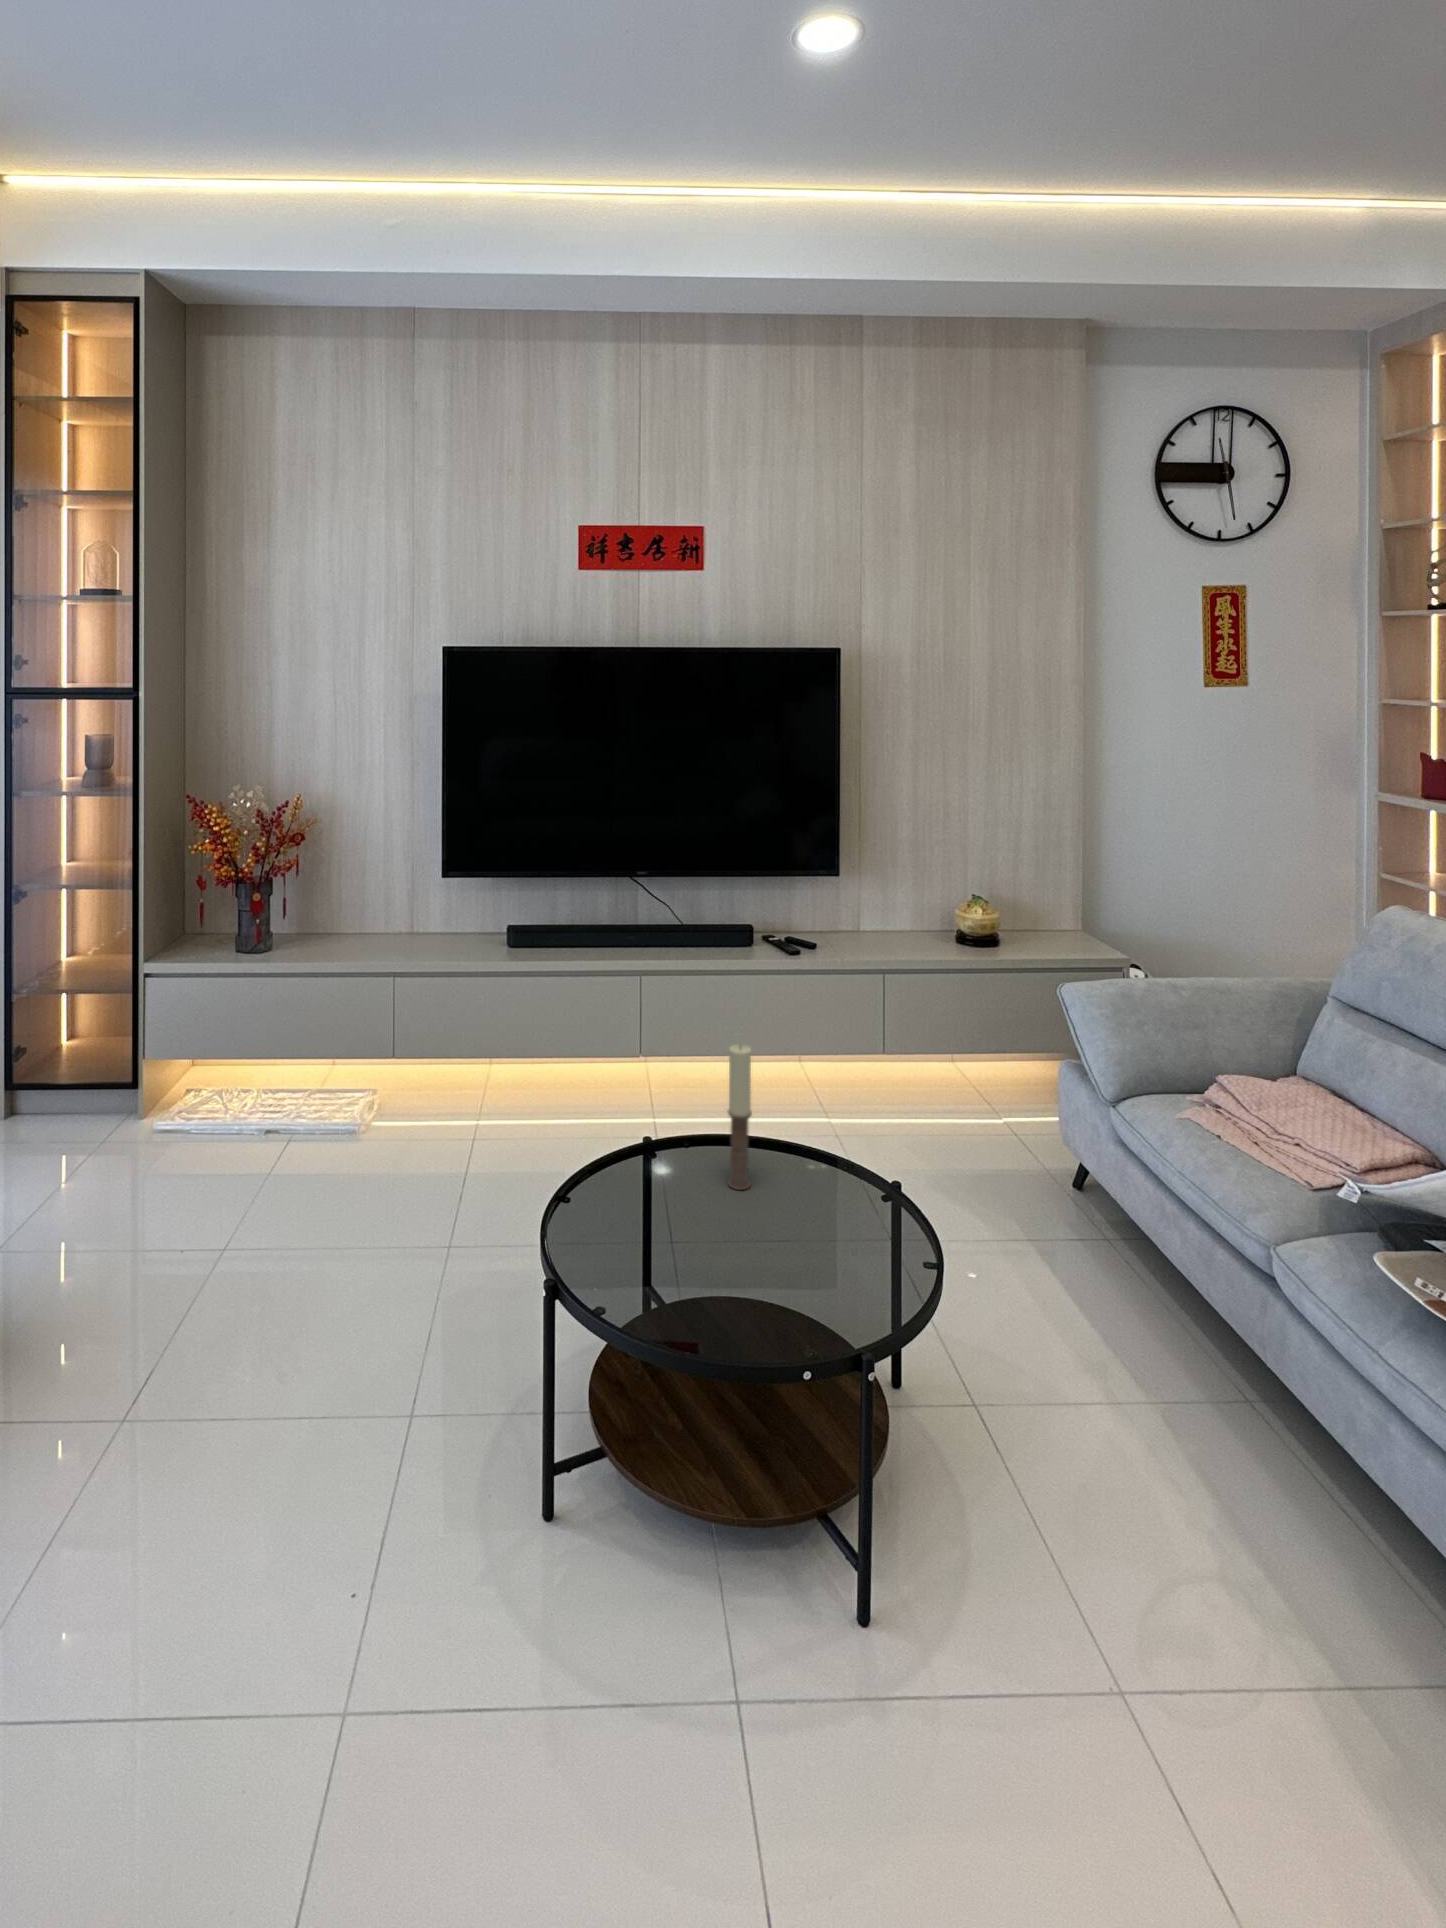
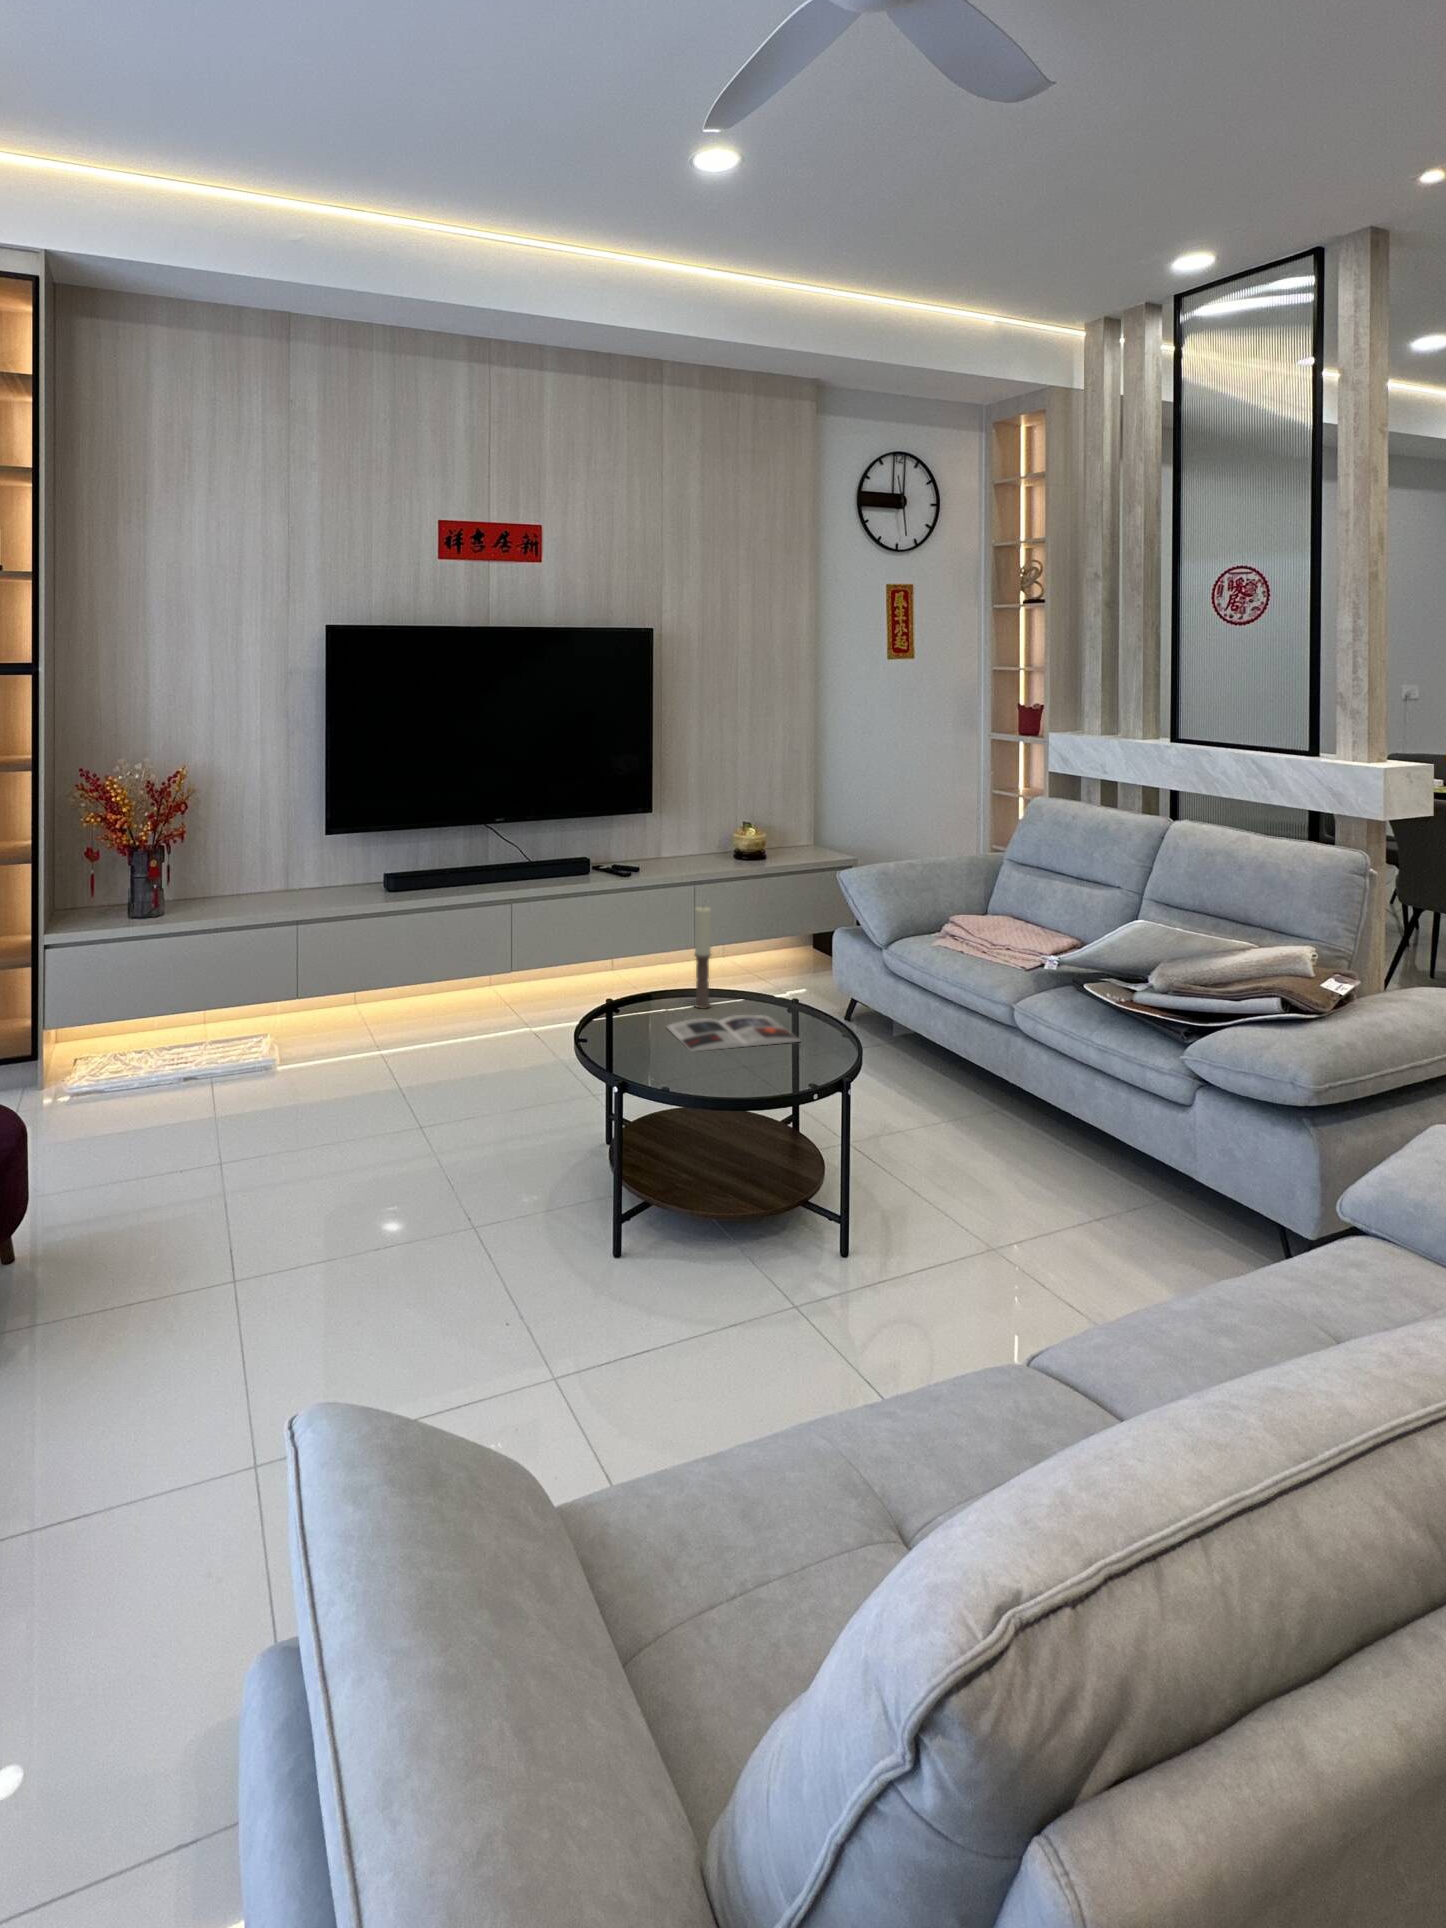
magazine: none [641,1214,820,1296] -> present [667,1015,800,1052]

